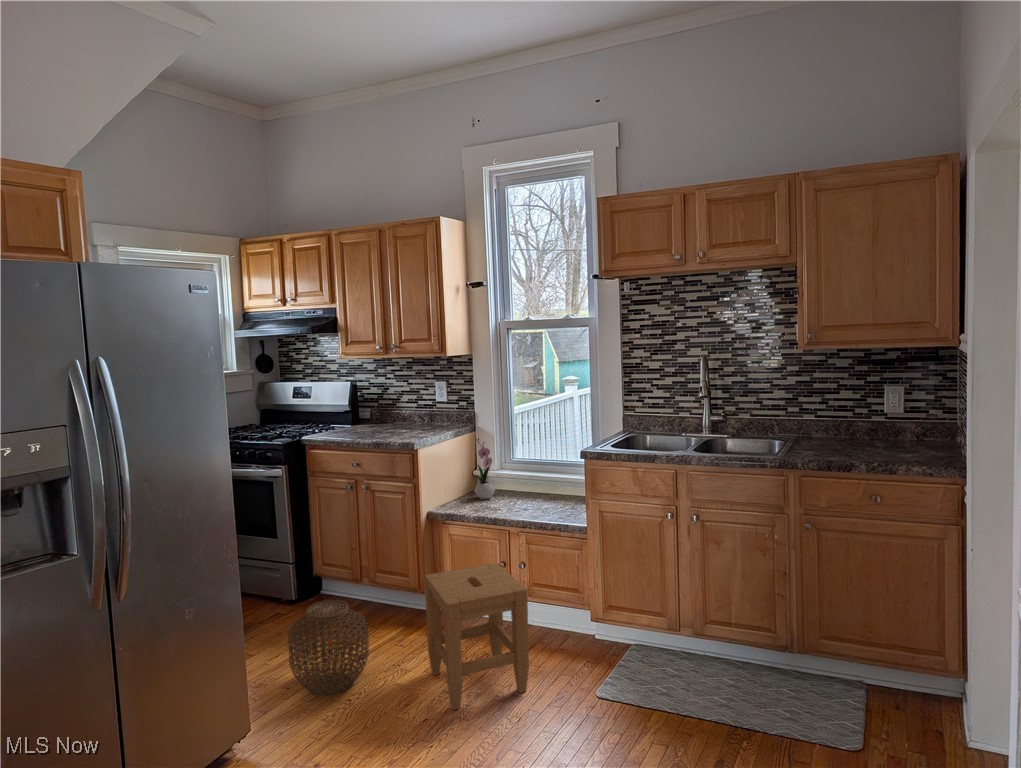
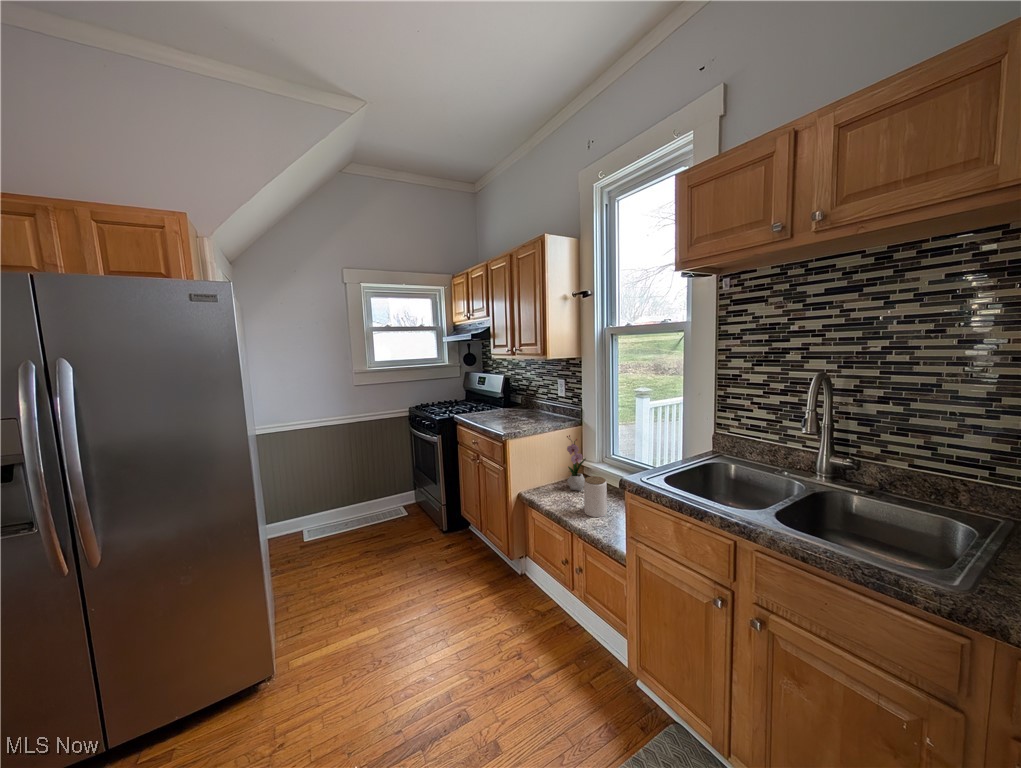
jar: none [512,473,535,512] -> present [584,476,607,517]
stool: present [425,563,529,710] -> none [443,562,540,722]
woven basket: present [288,600,369,695] -> none [367,556,433,637]

